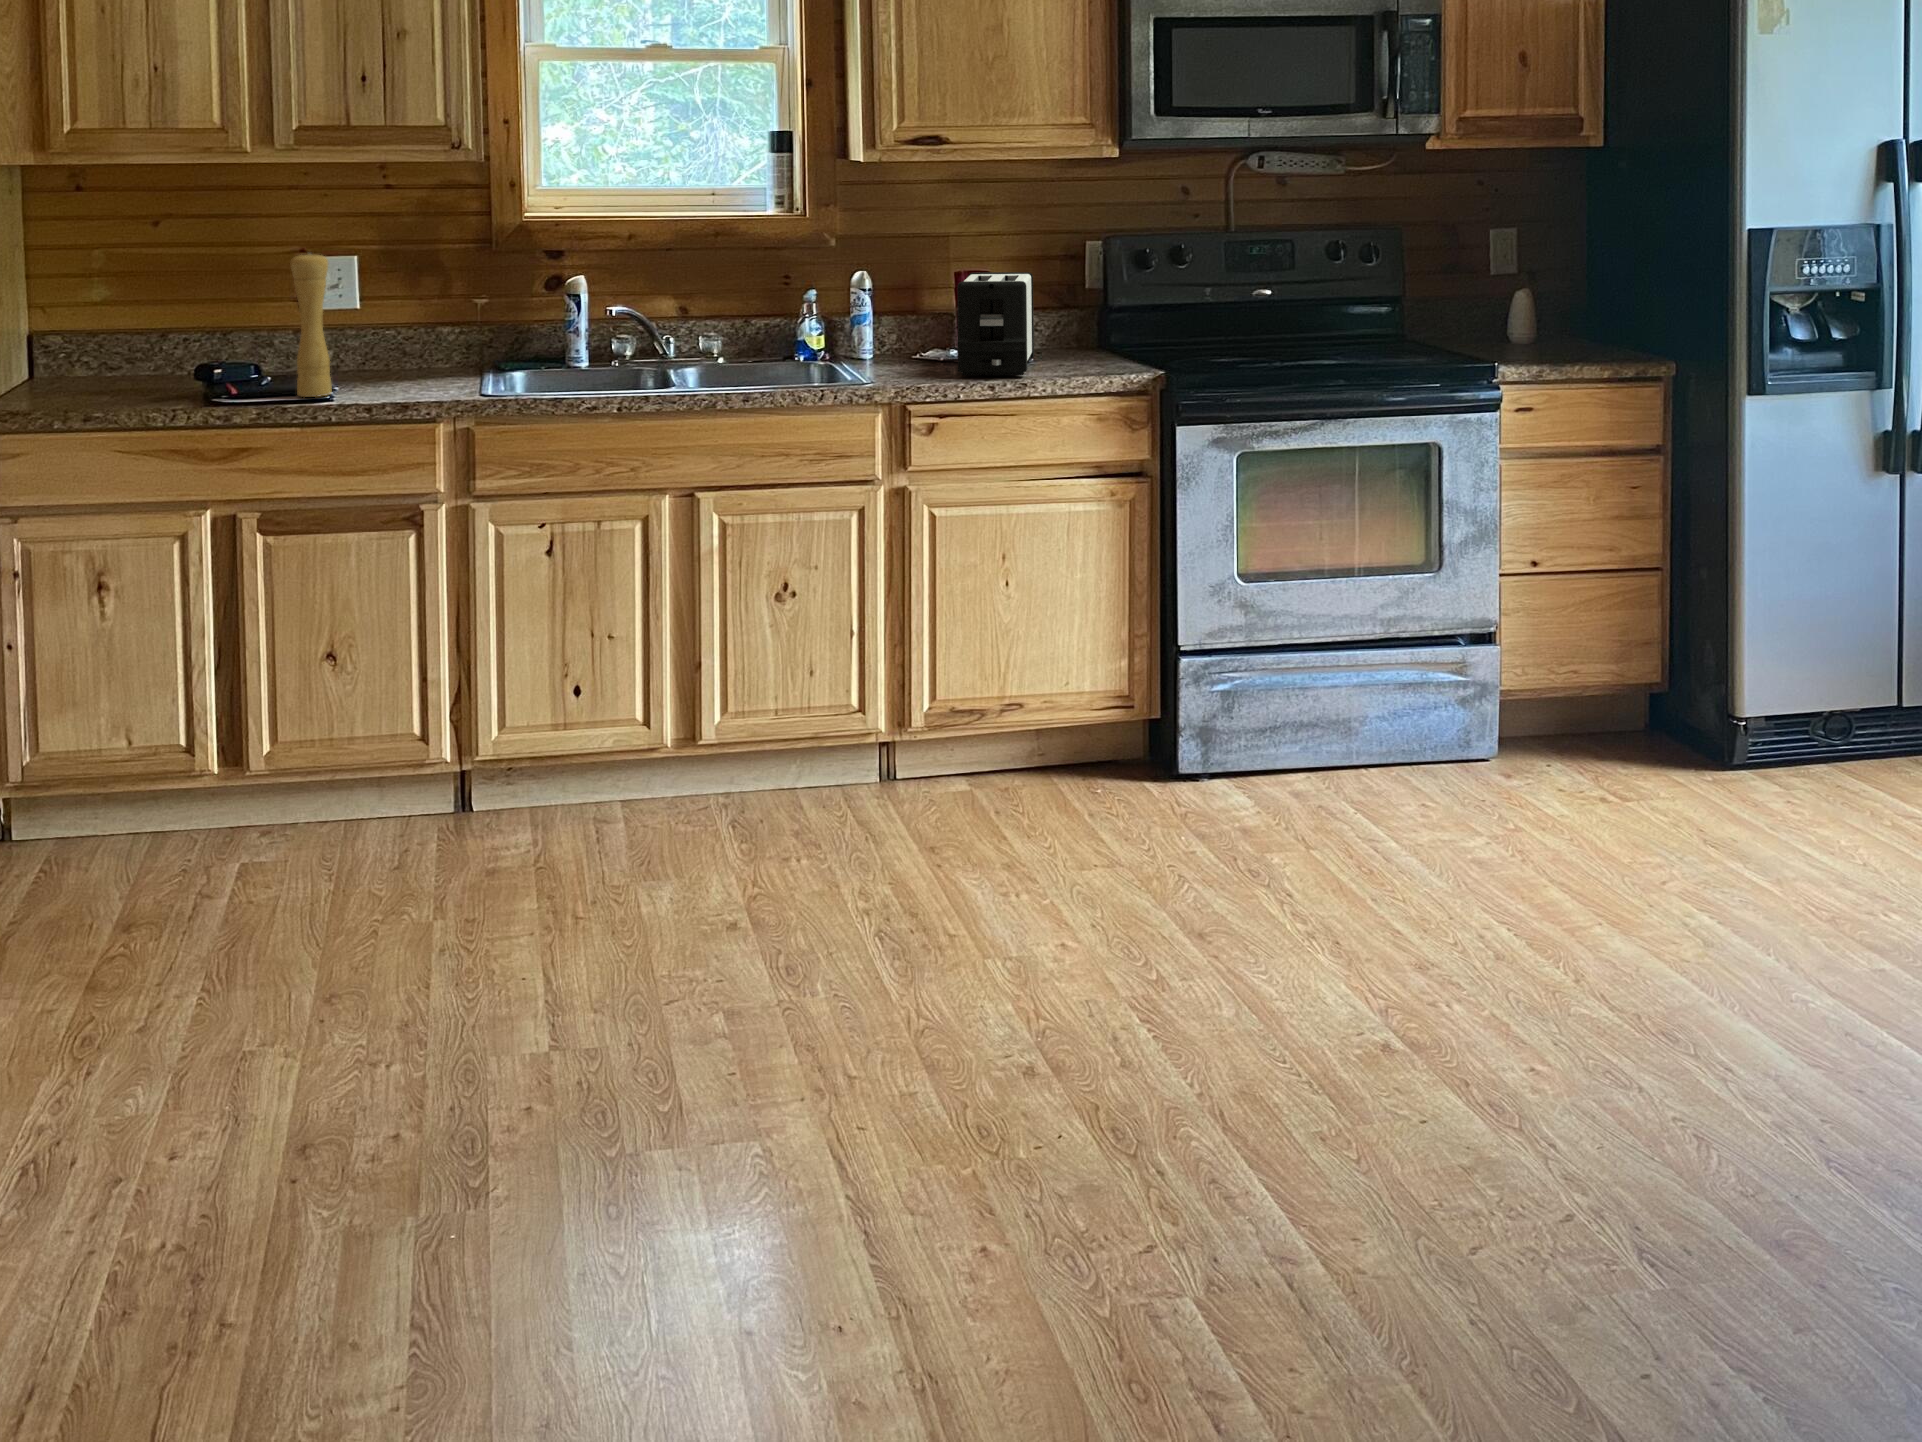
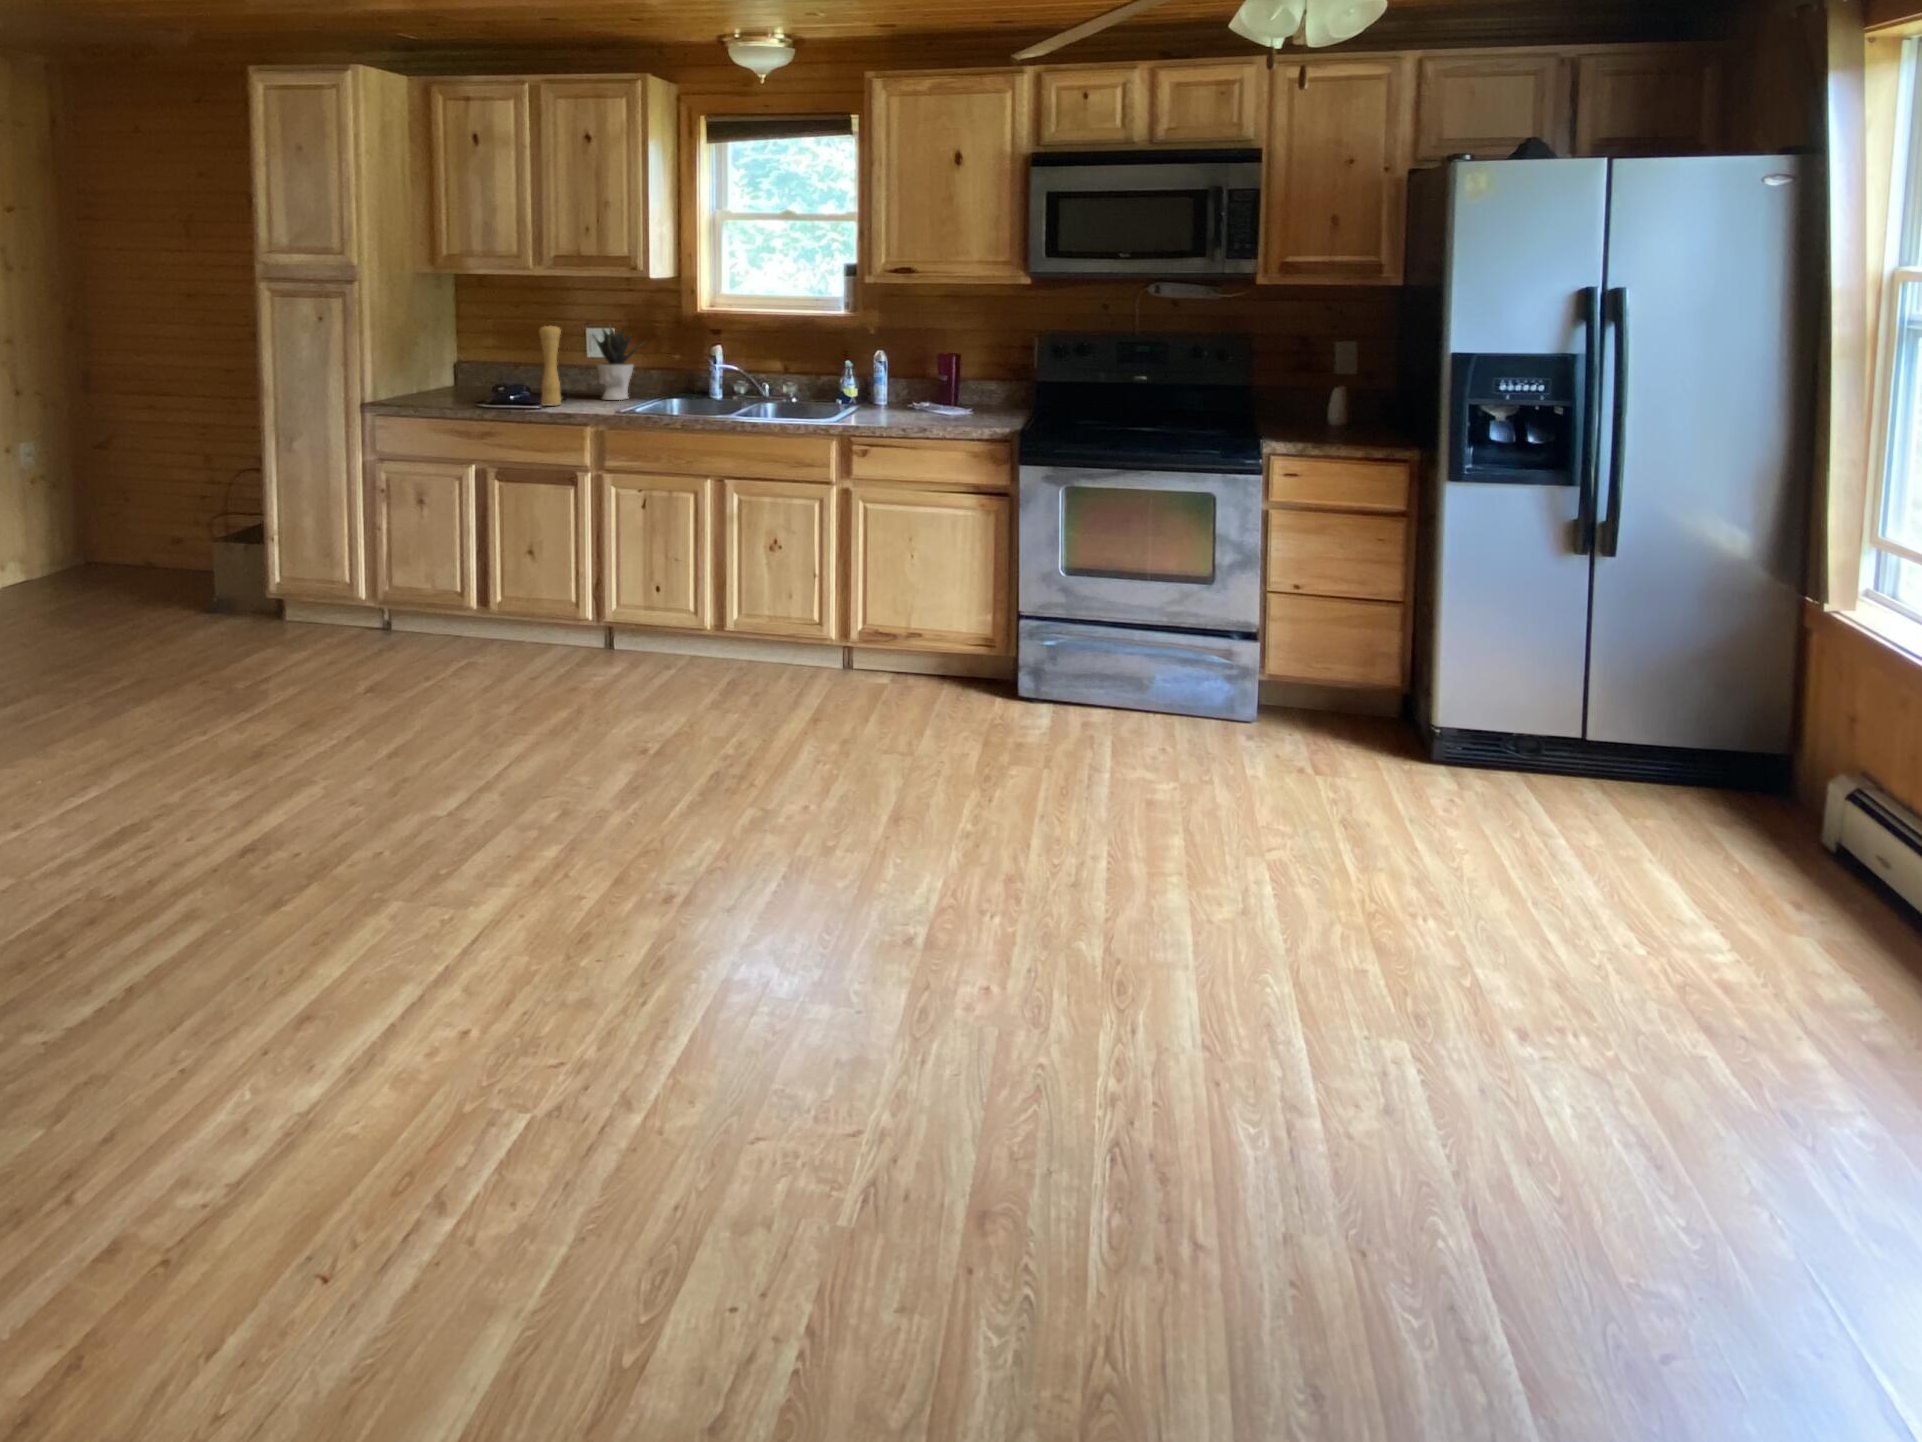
potted plant: none [344,242,439,381] -> present [595,326,641,400]
toaster: present [957,272,1034,375] -> none [899,355,977,423]

